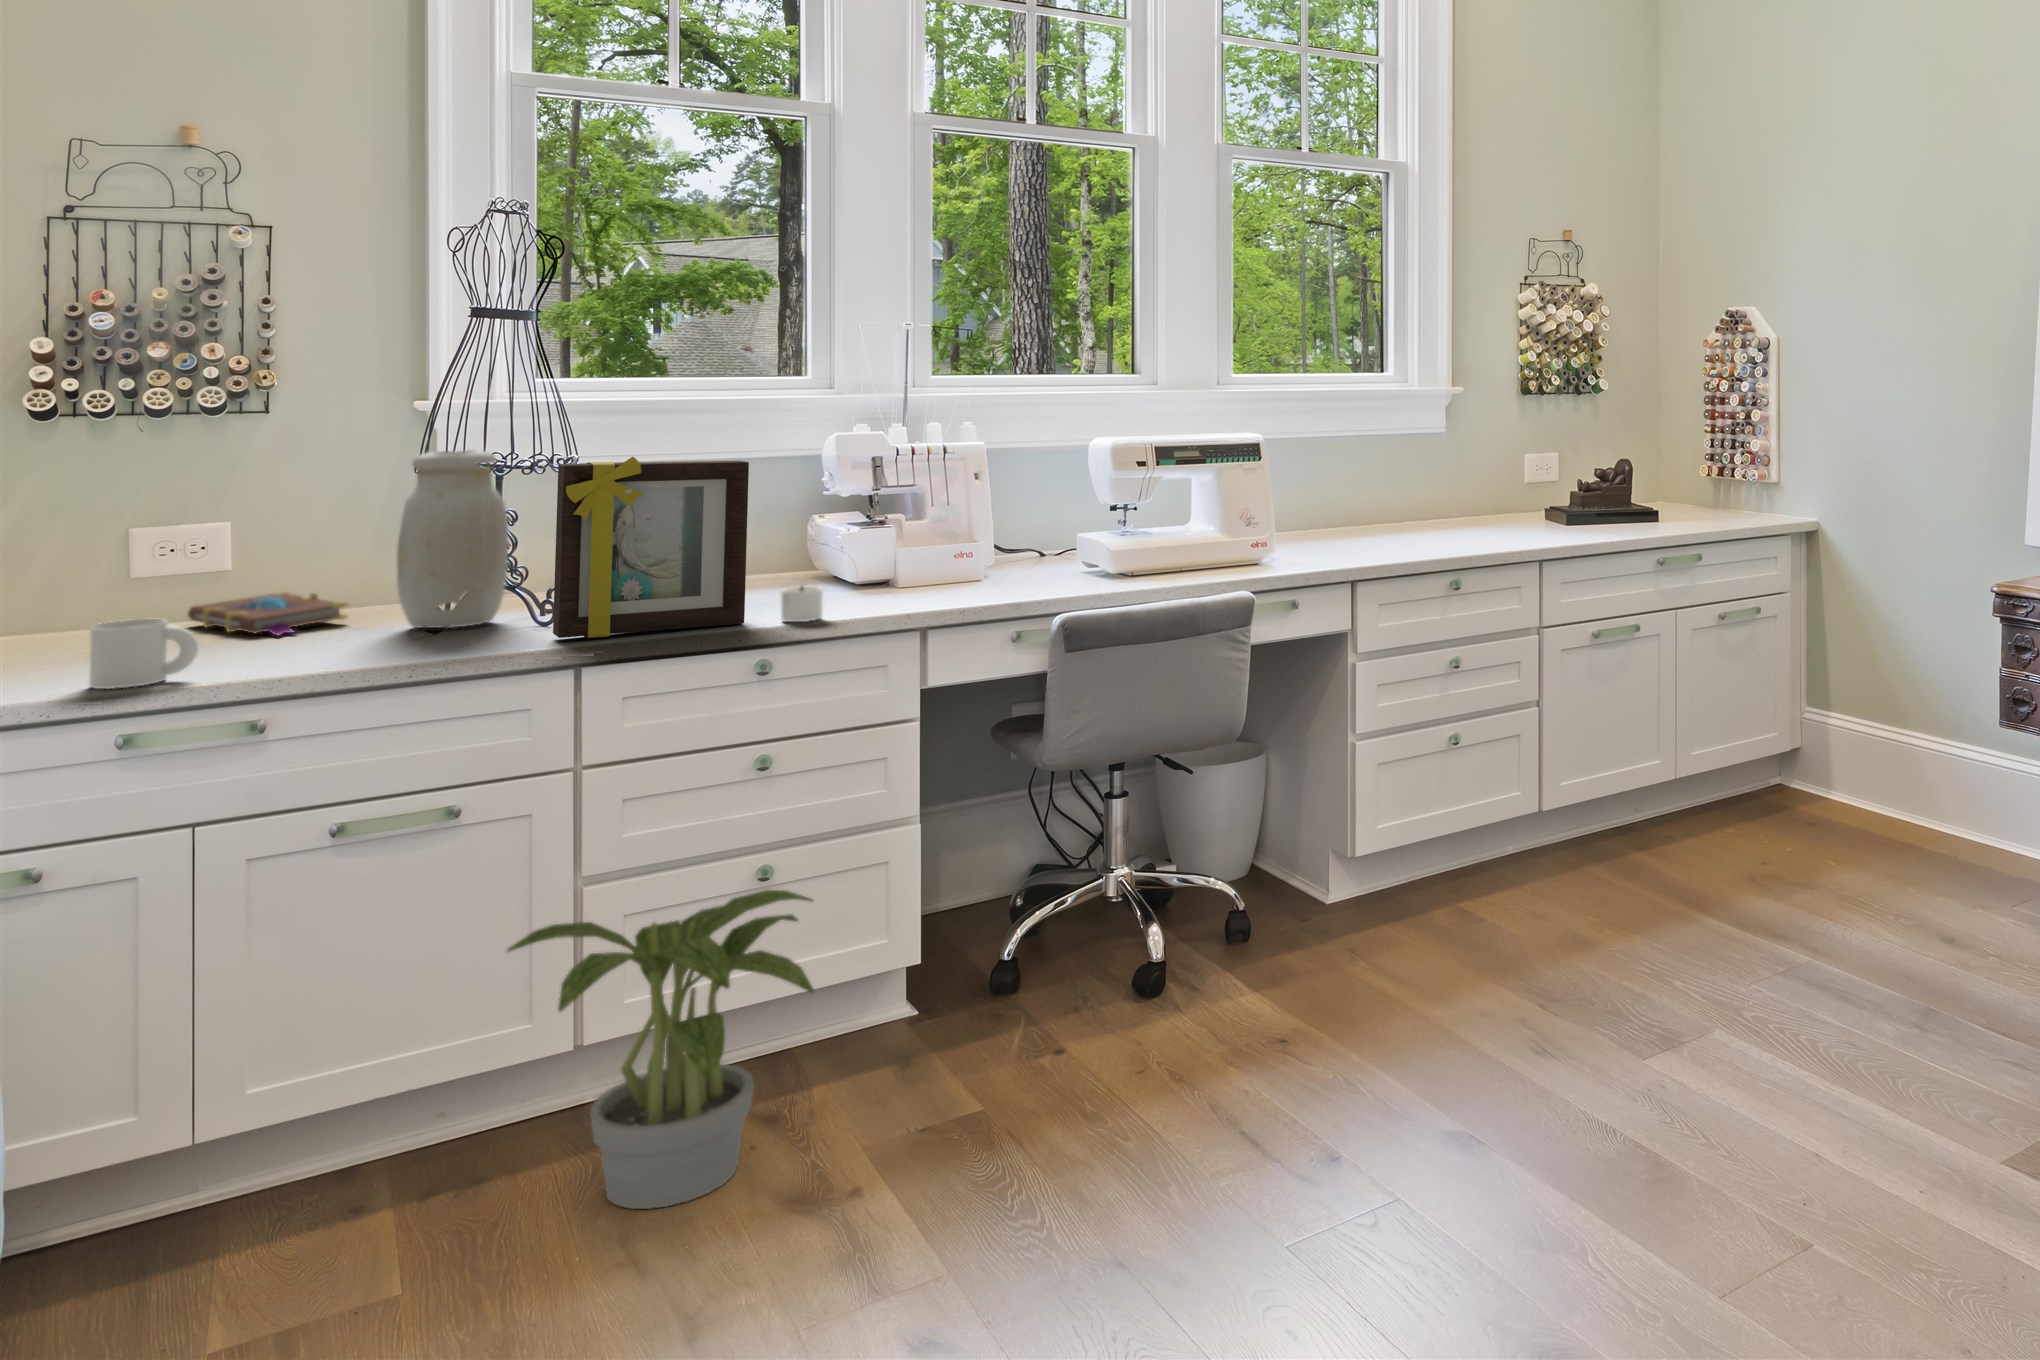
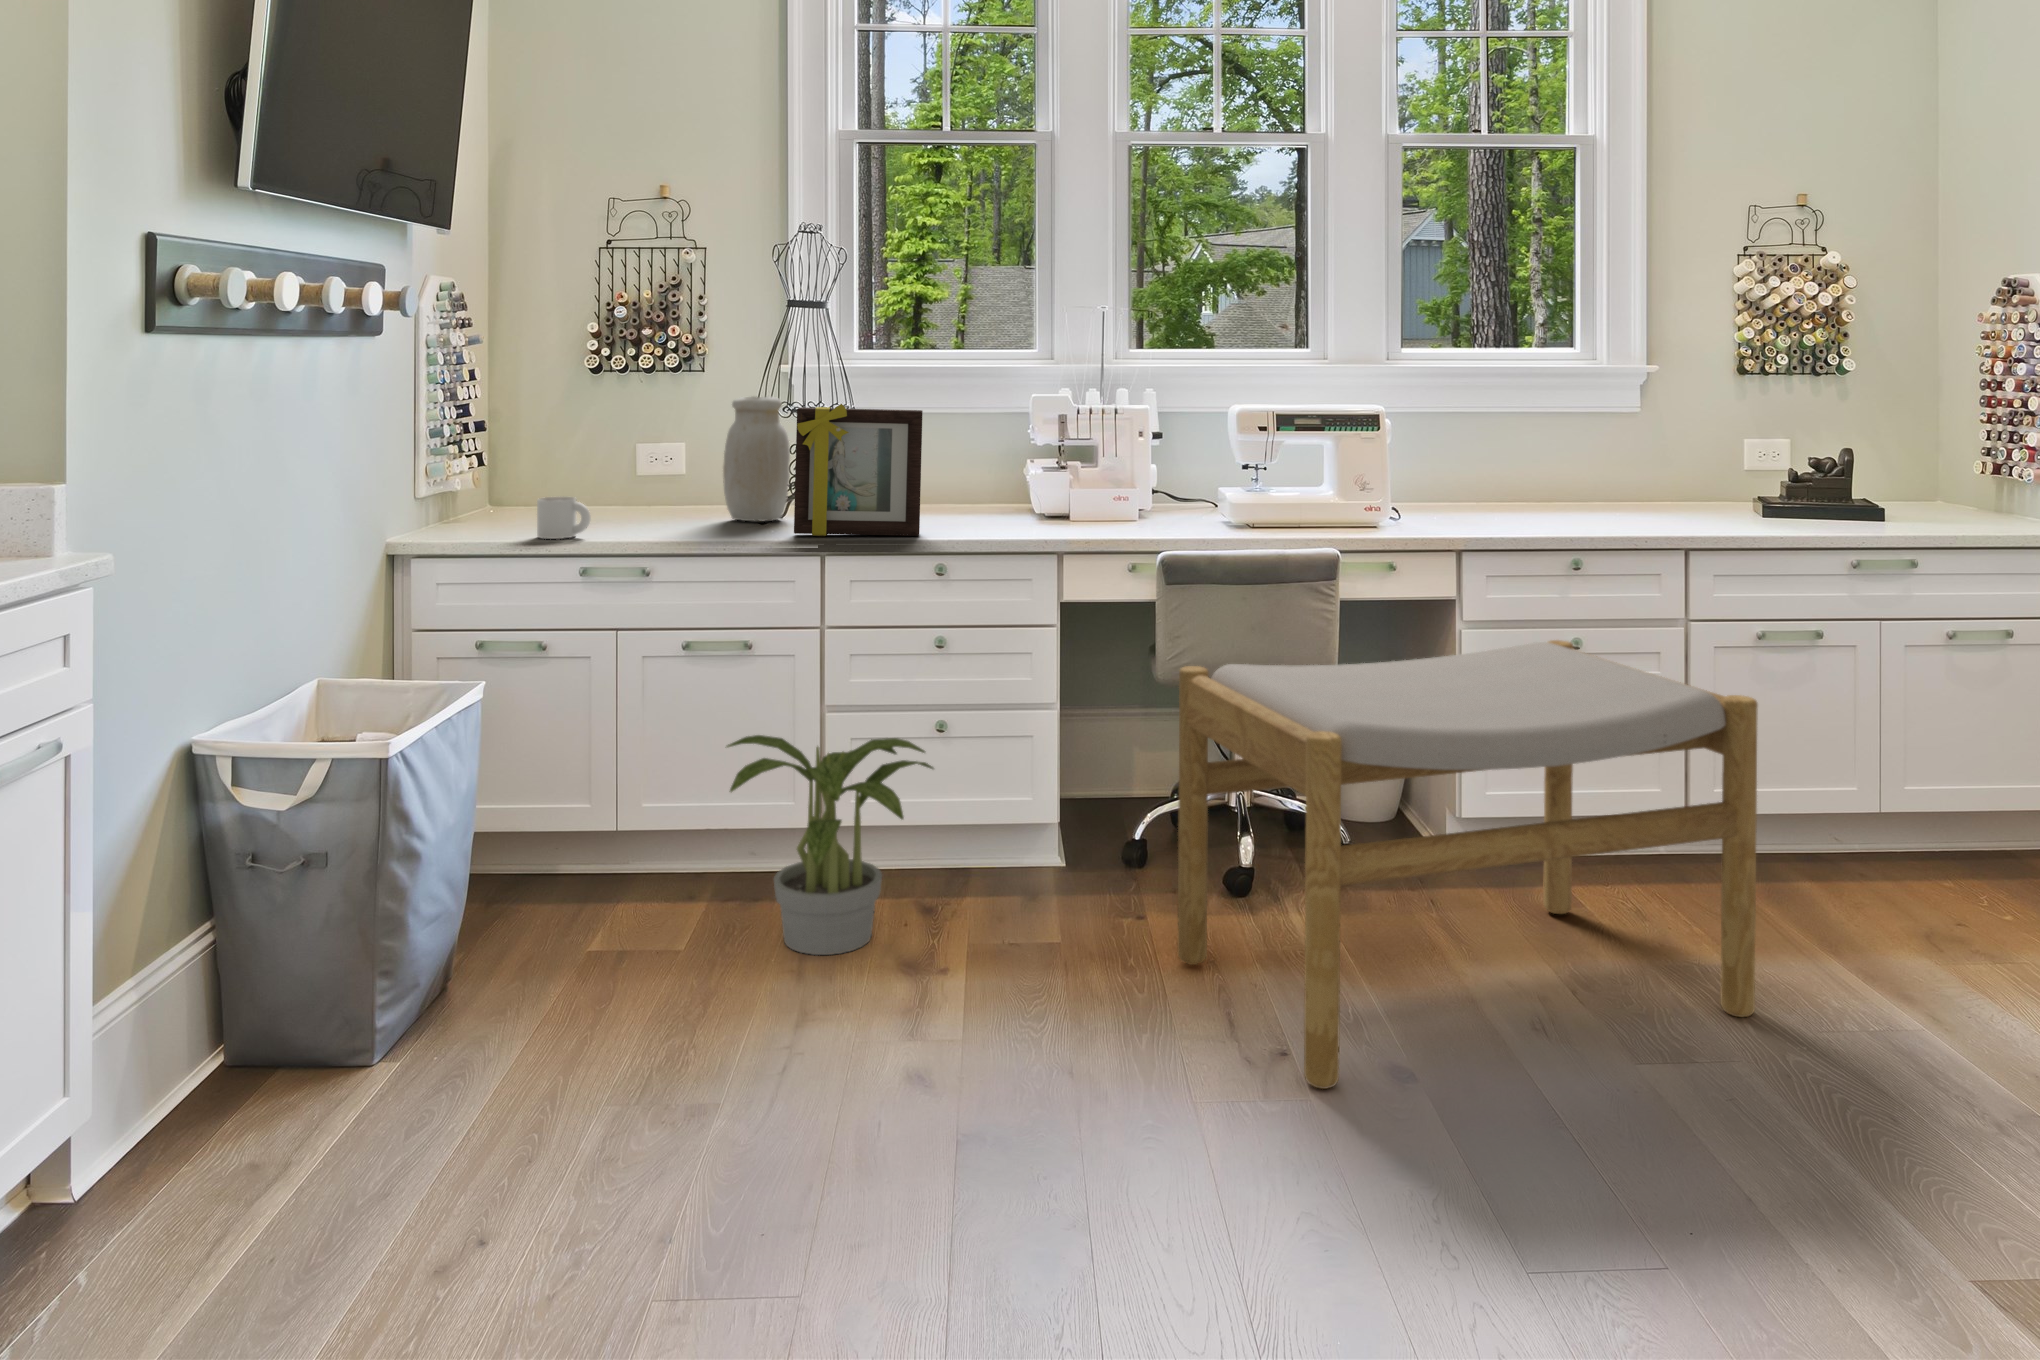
candle: present [781,586,823,622] -> none [945,510,987,538]
book: present [188,592,348,636] -> none [631,489,708,517]
footstool: none [1147,661,1688,1169] -> present [1178,640,1758,1089]

